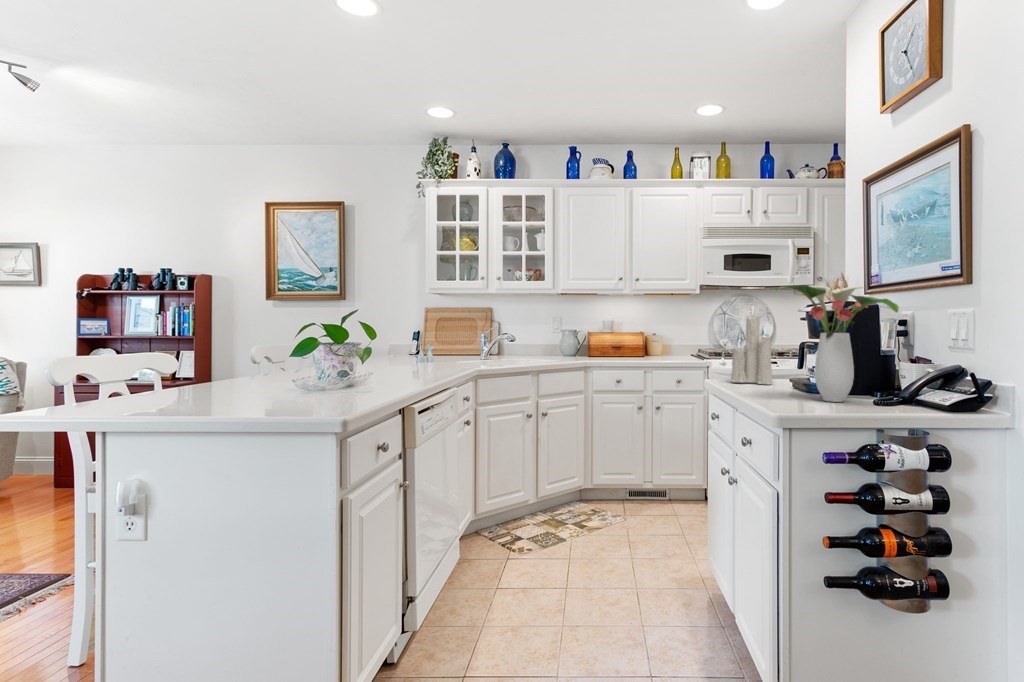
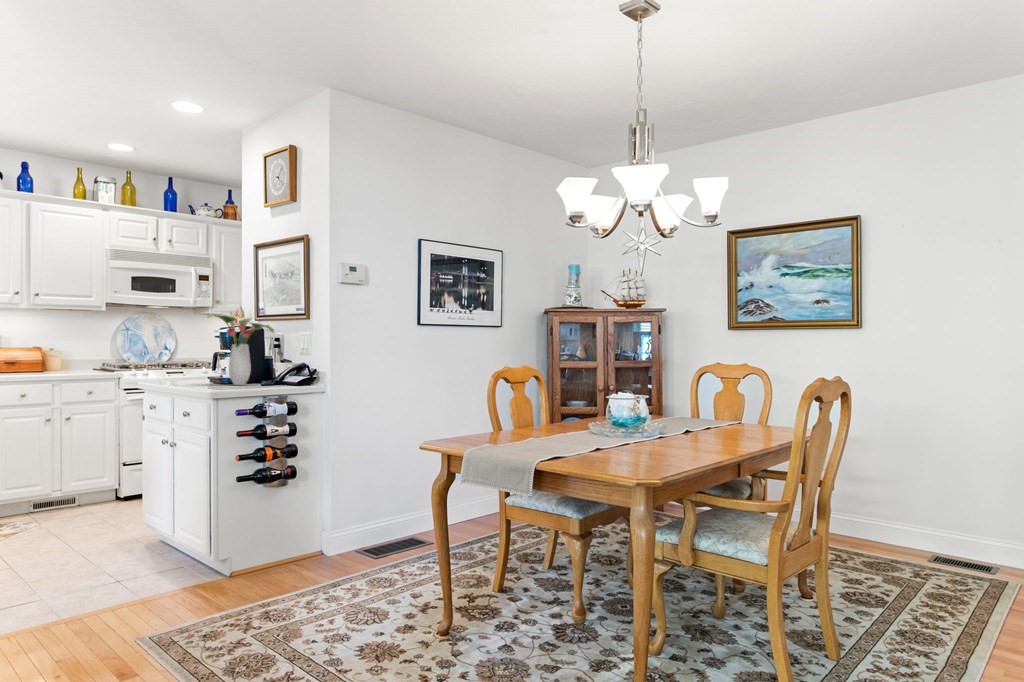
candle: present [731,310,773,385] -> none [164,322,195,381]

